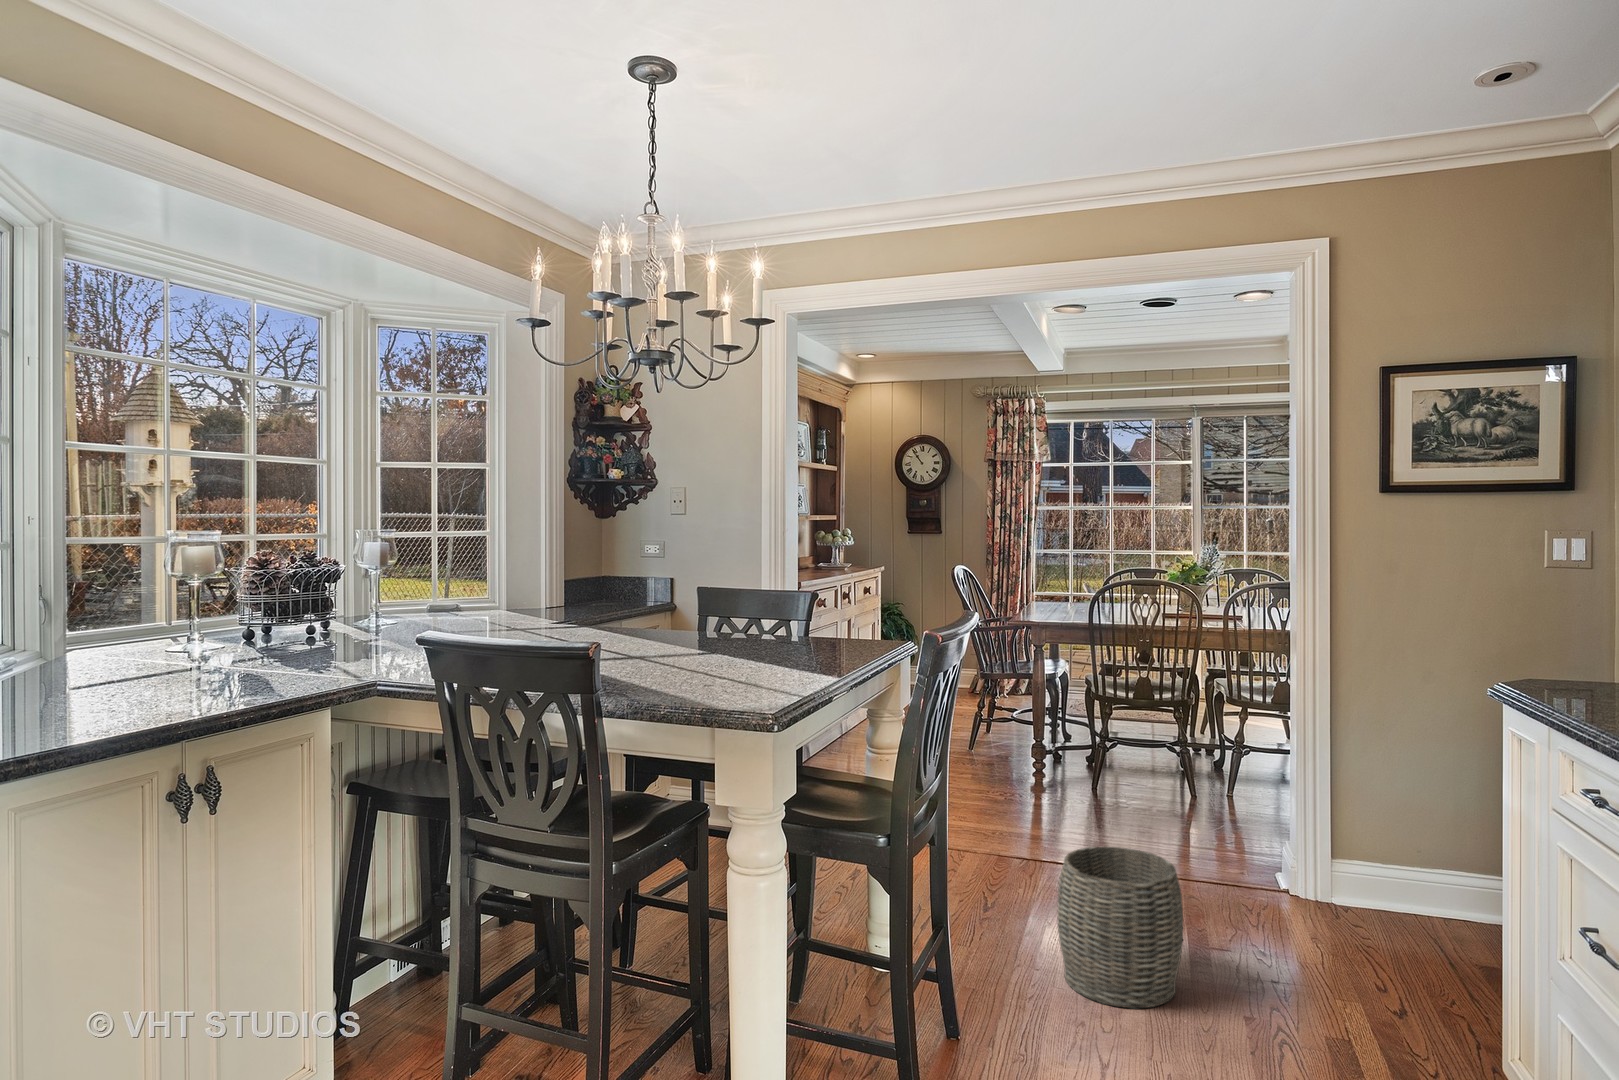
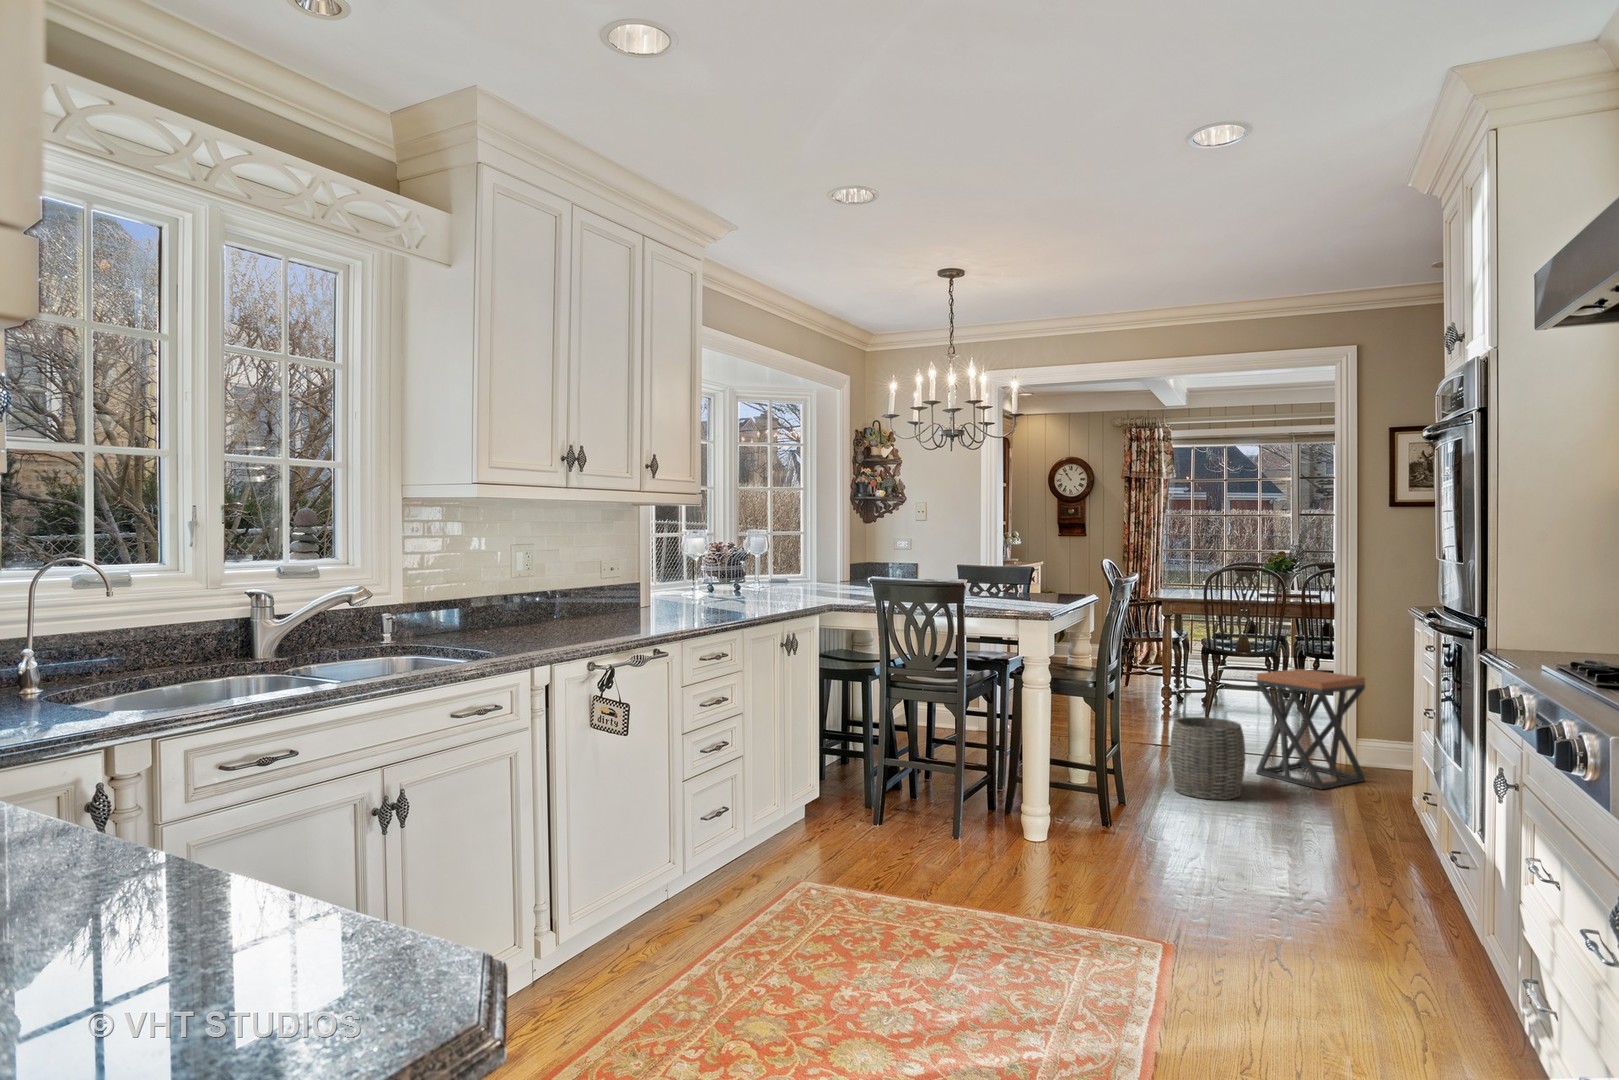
stool: none [1189,747,1357,964] -> present [1256,669,1365,789]

